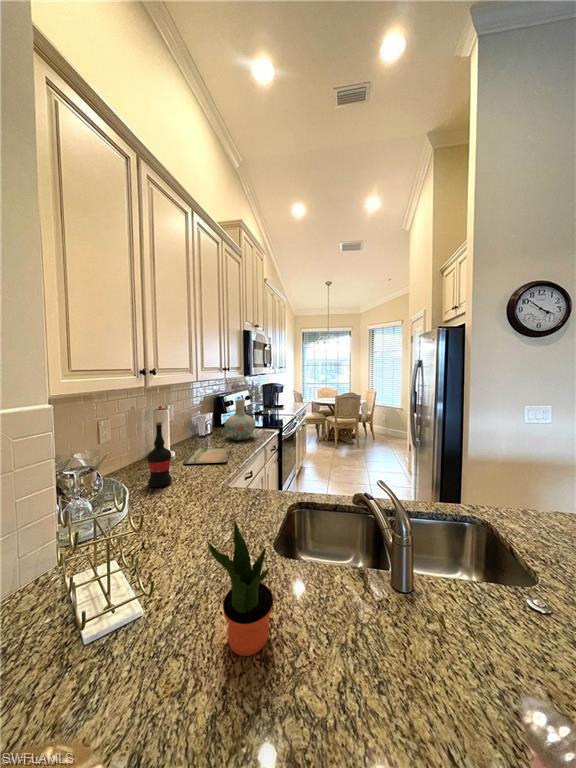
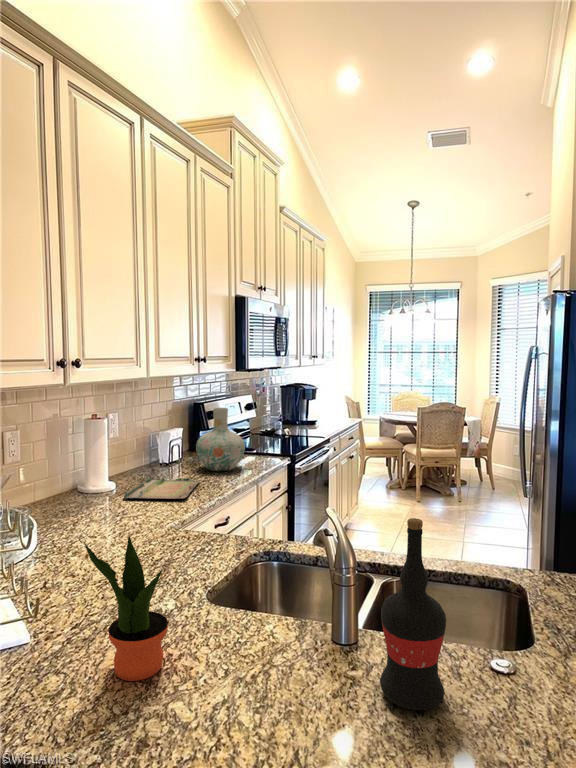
wine bottle: present [147,422,172,487] -> present [380,518,446,710]

